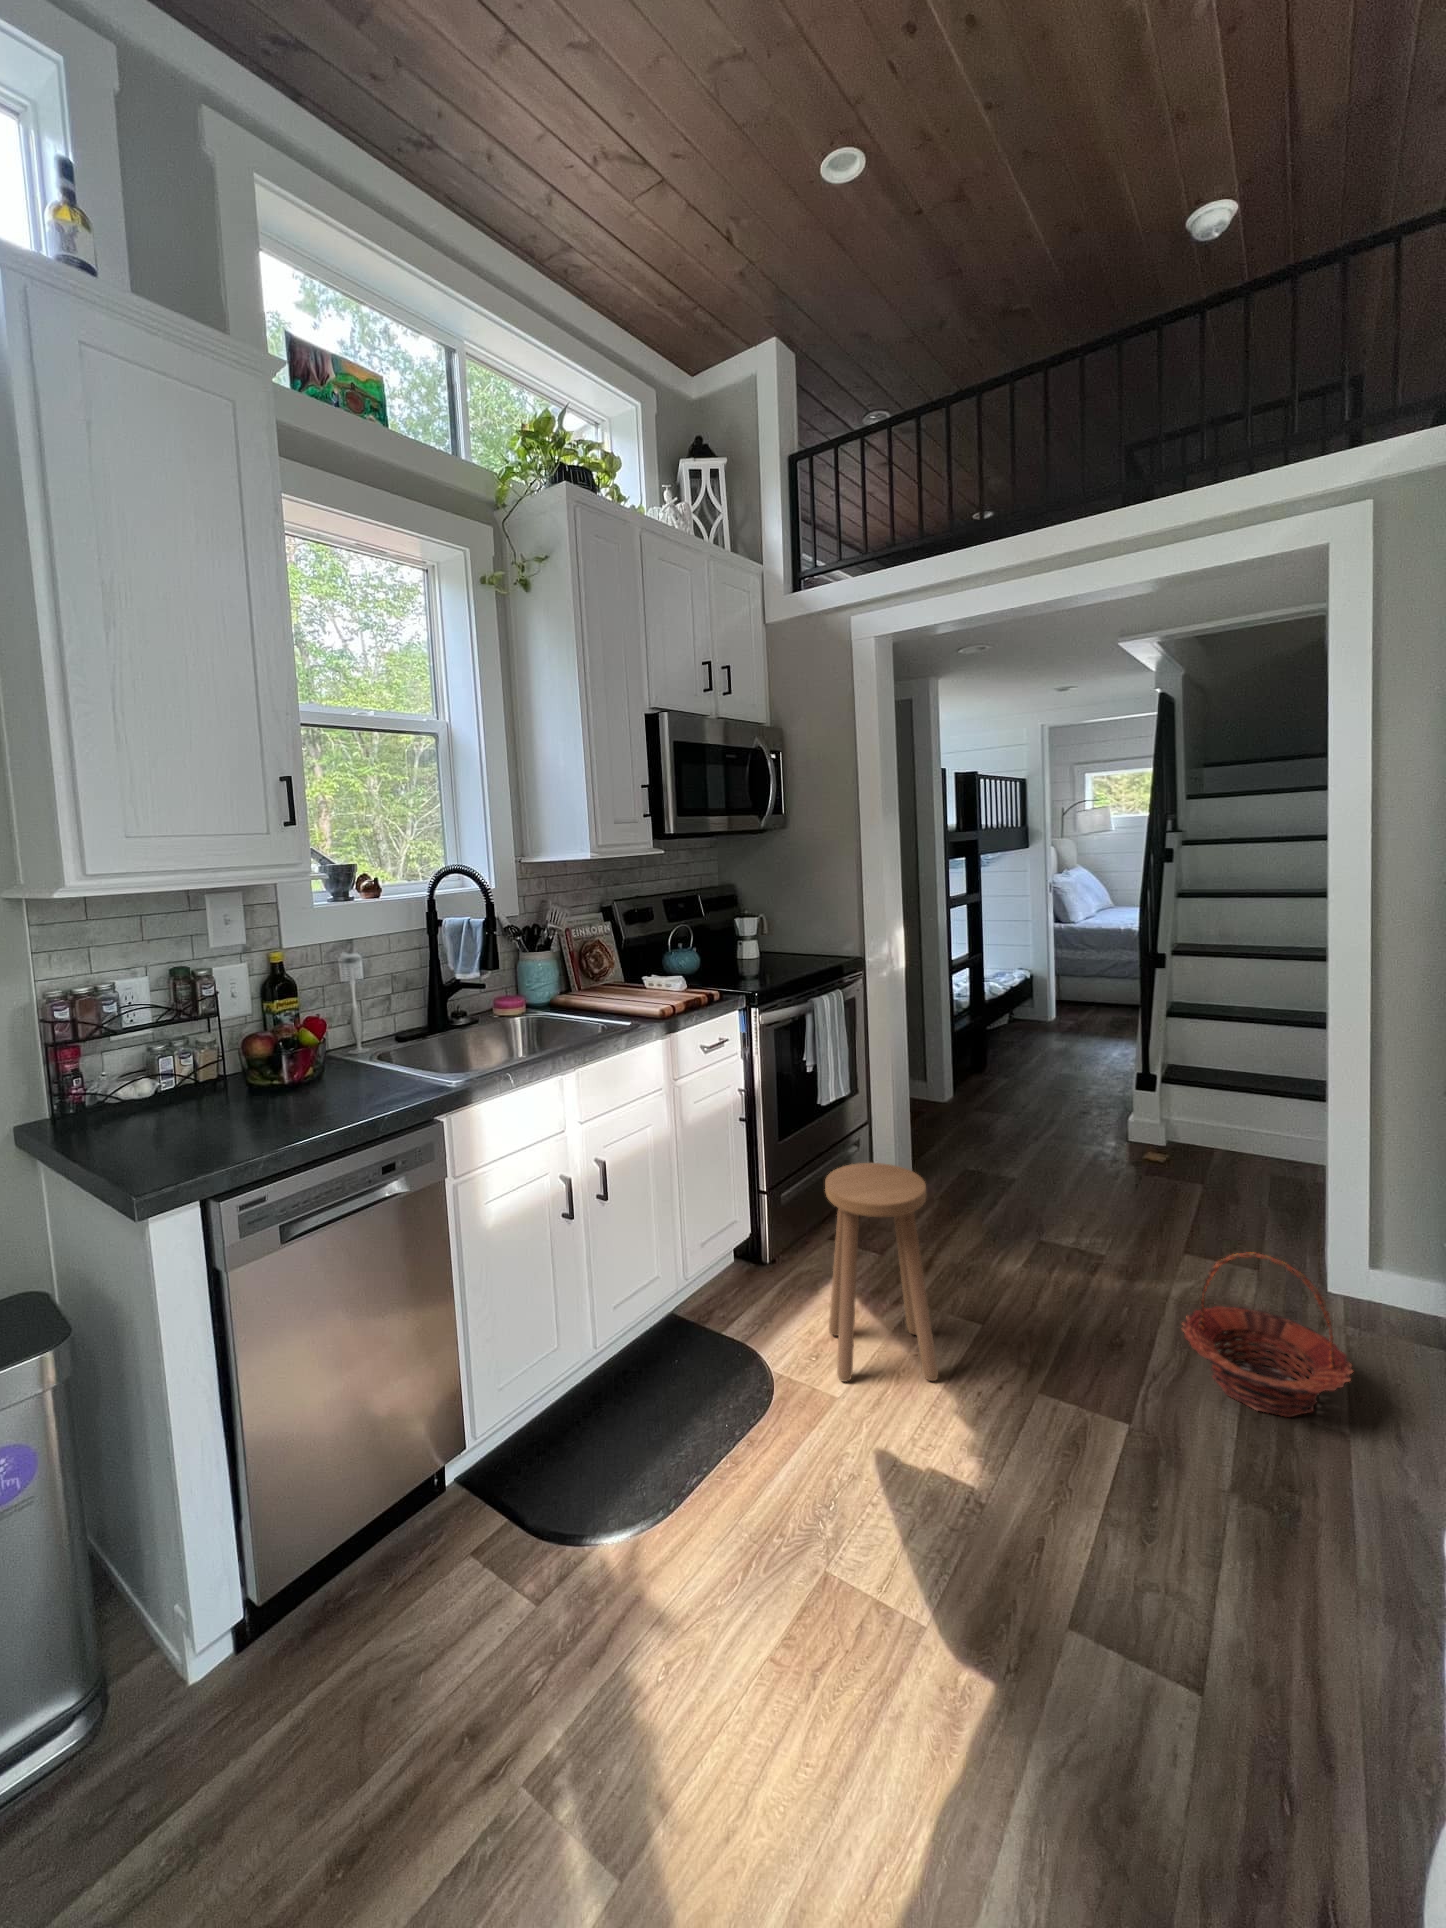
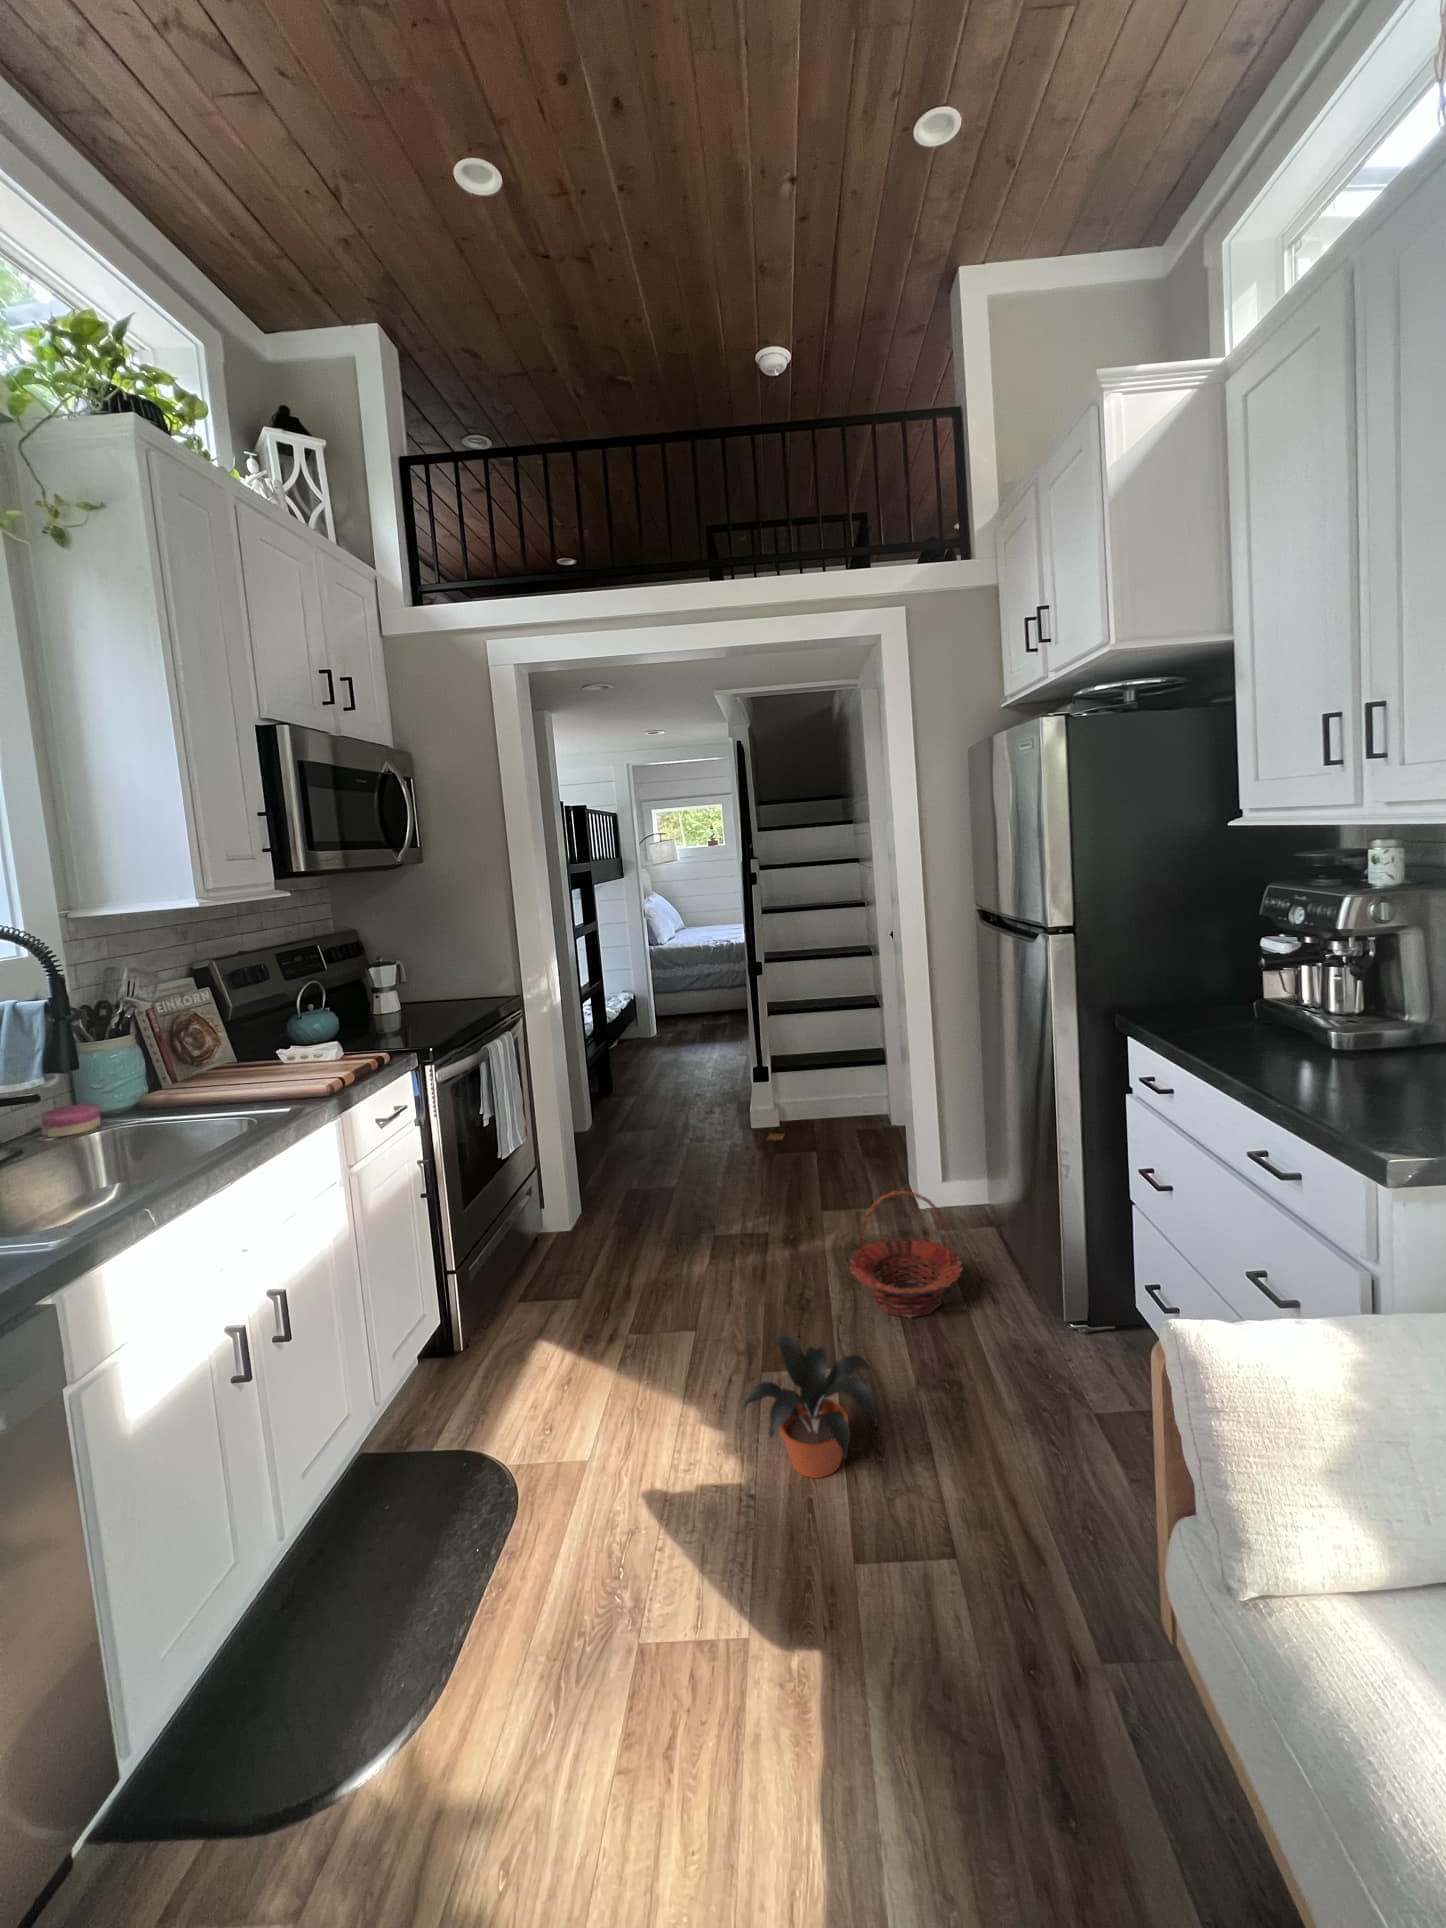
stool: present [825,1163,938,1382] -> none [546,1199,675,1443]
potted plant: none [984,1360,1153,1527] -> present [743,1336,878,1478]

